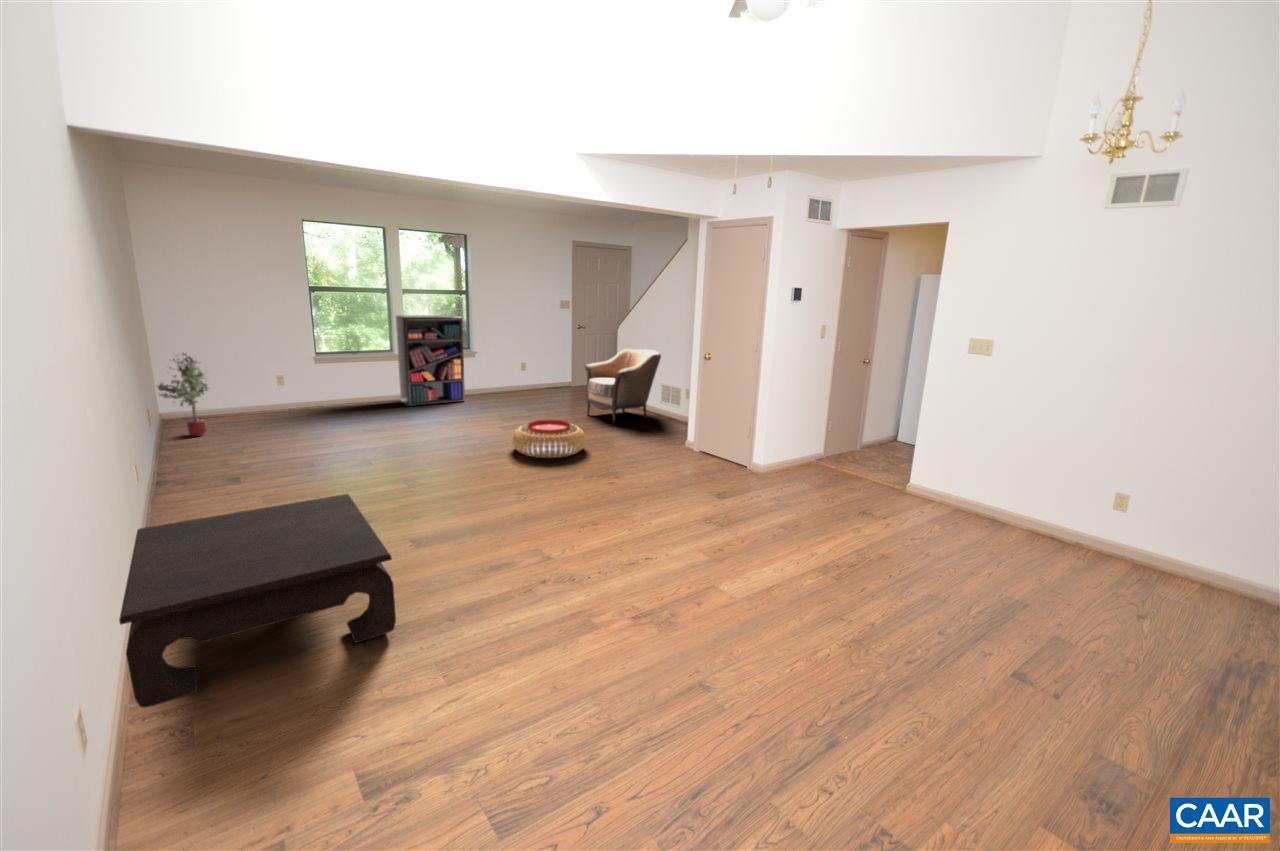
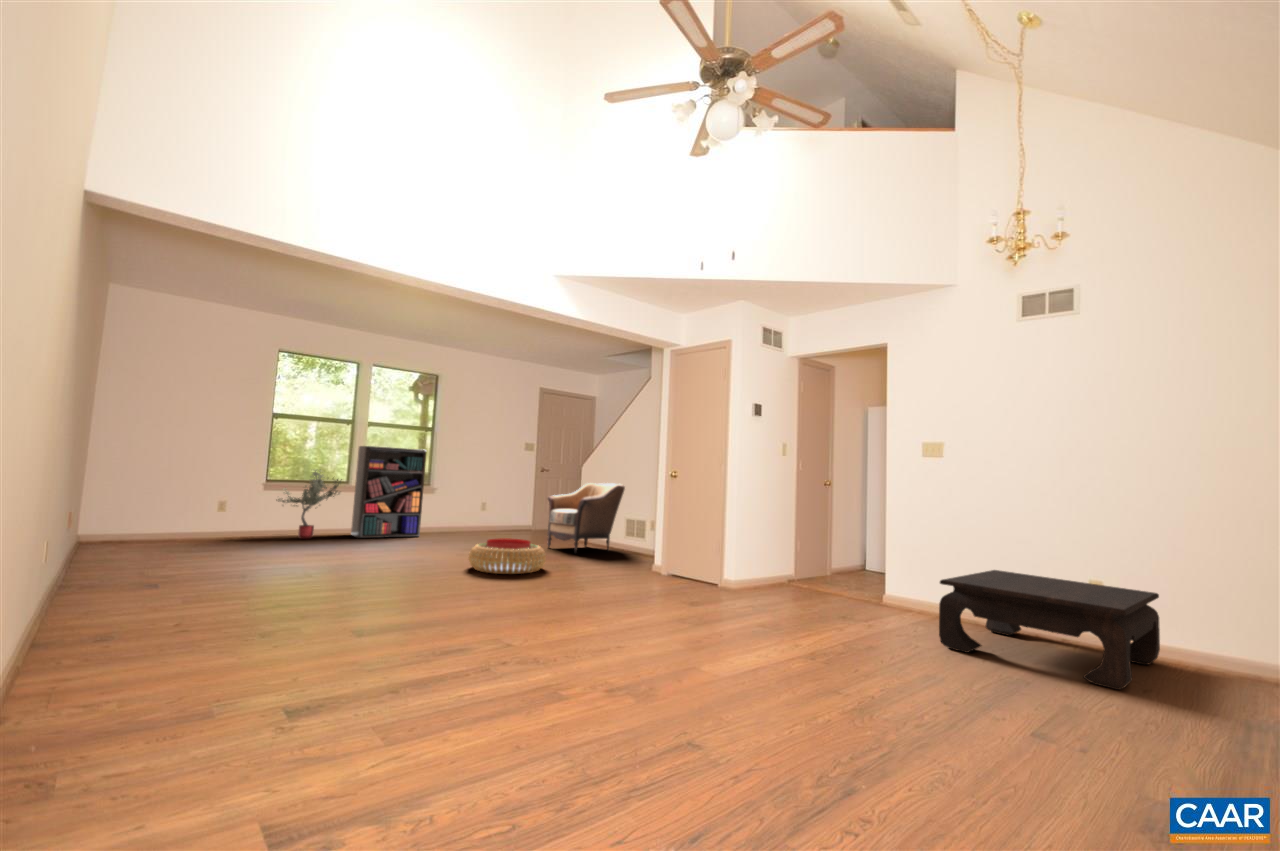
potted tree: present [158,353,209,437] -> present [276,471,342,539]
coffee table: present [119,494,396,708] -> present [939,570,1160,690]

